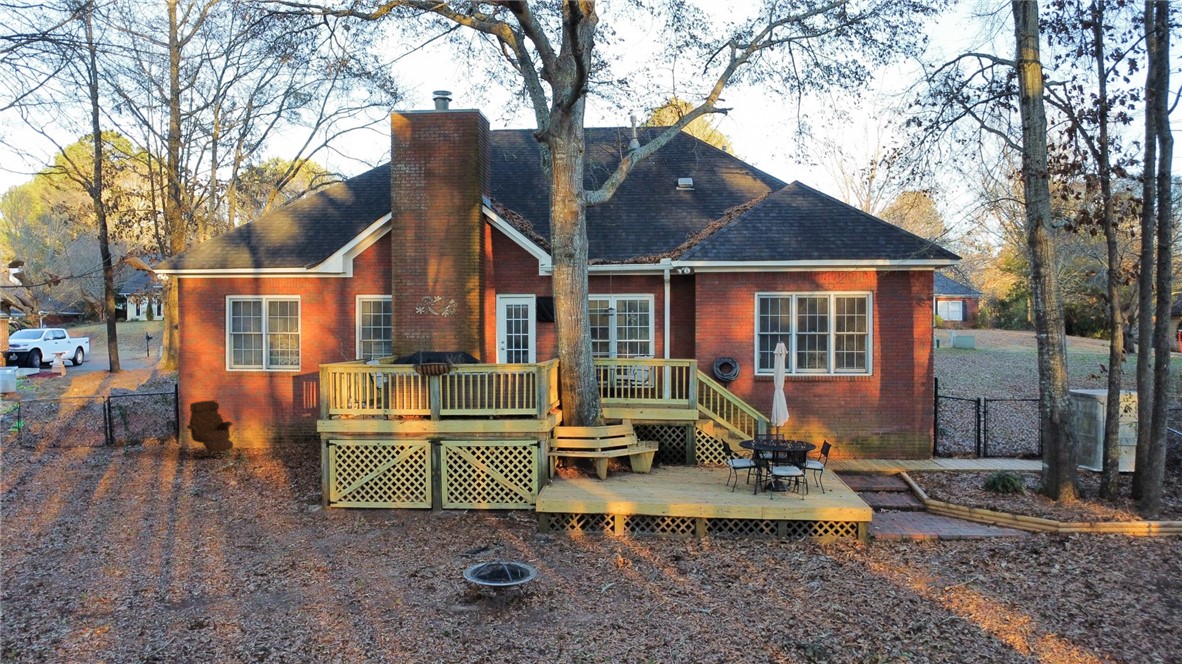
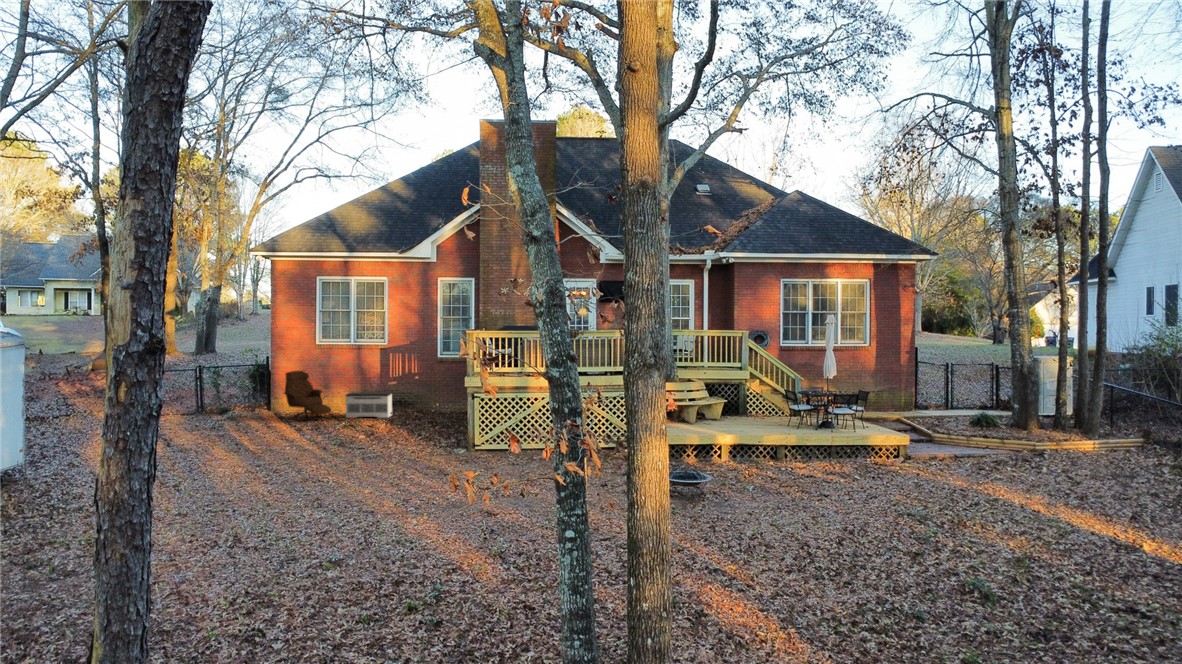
bench: none [251,425,307,455] -> present [346,392,392,418]

